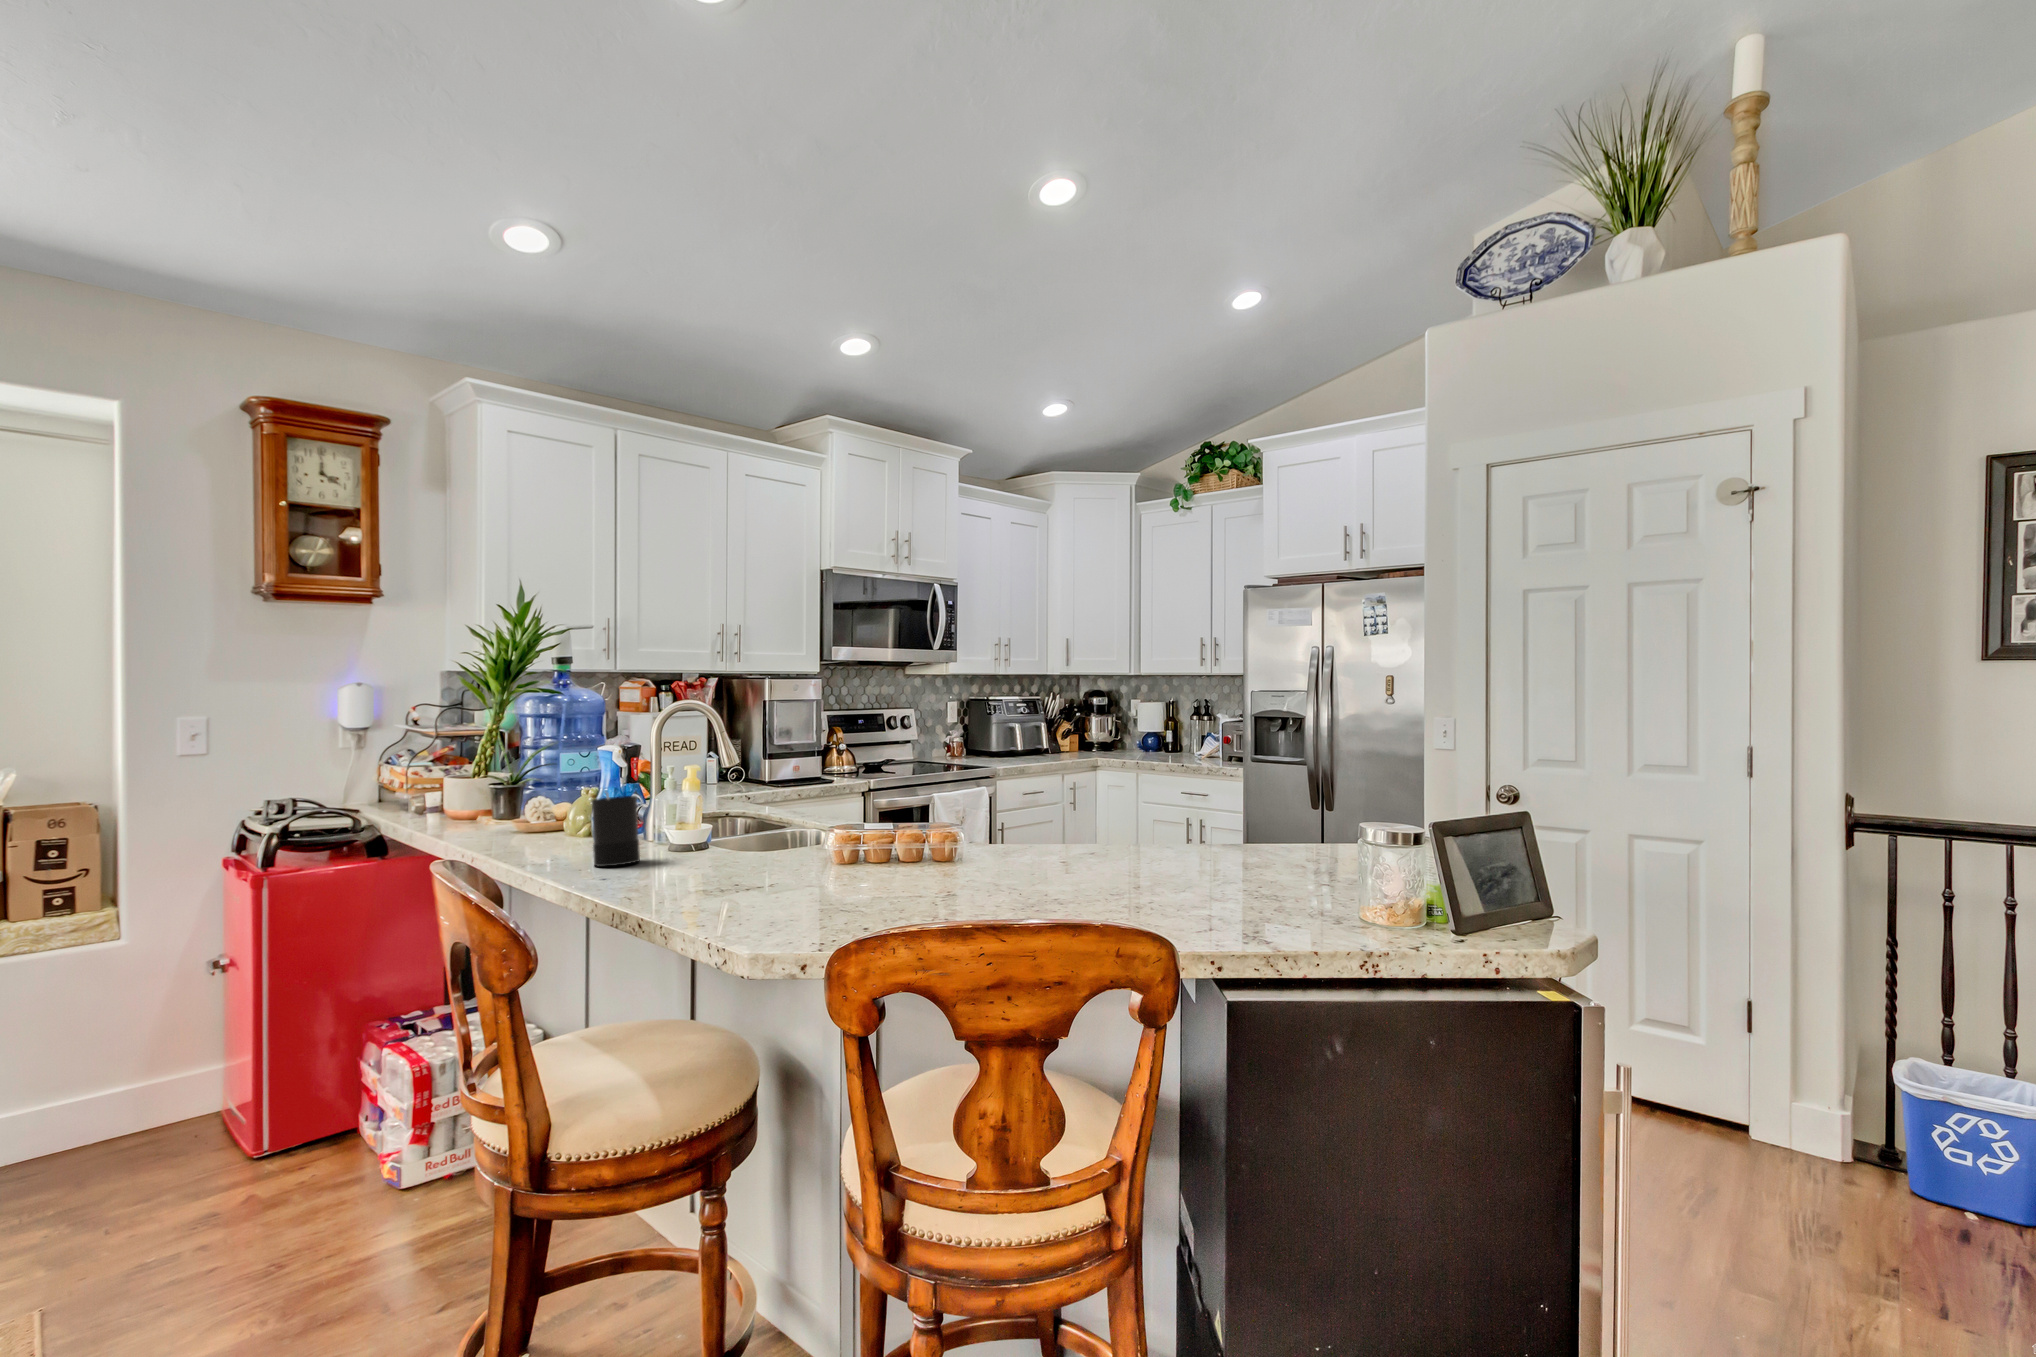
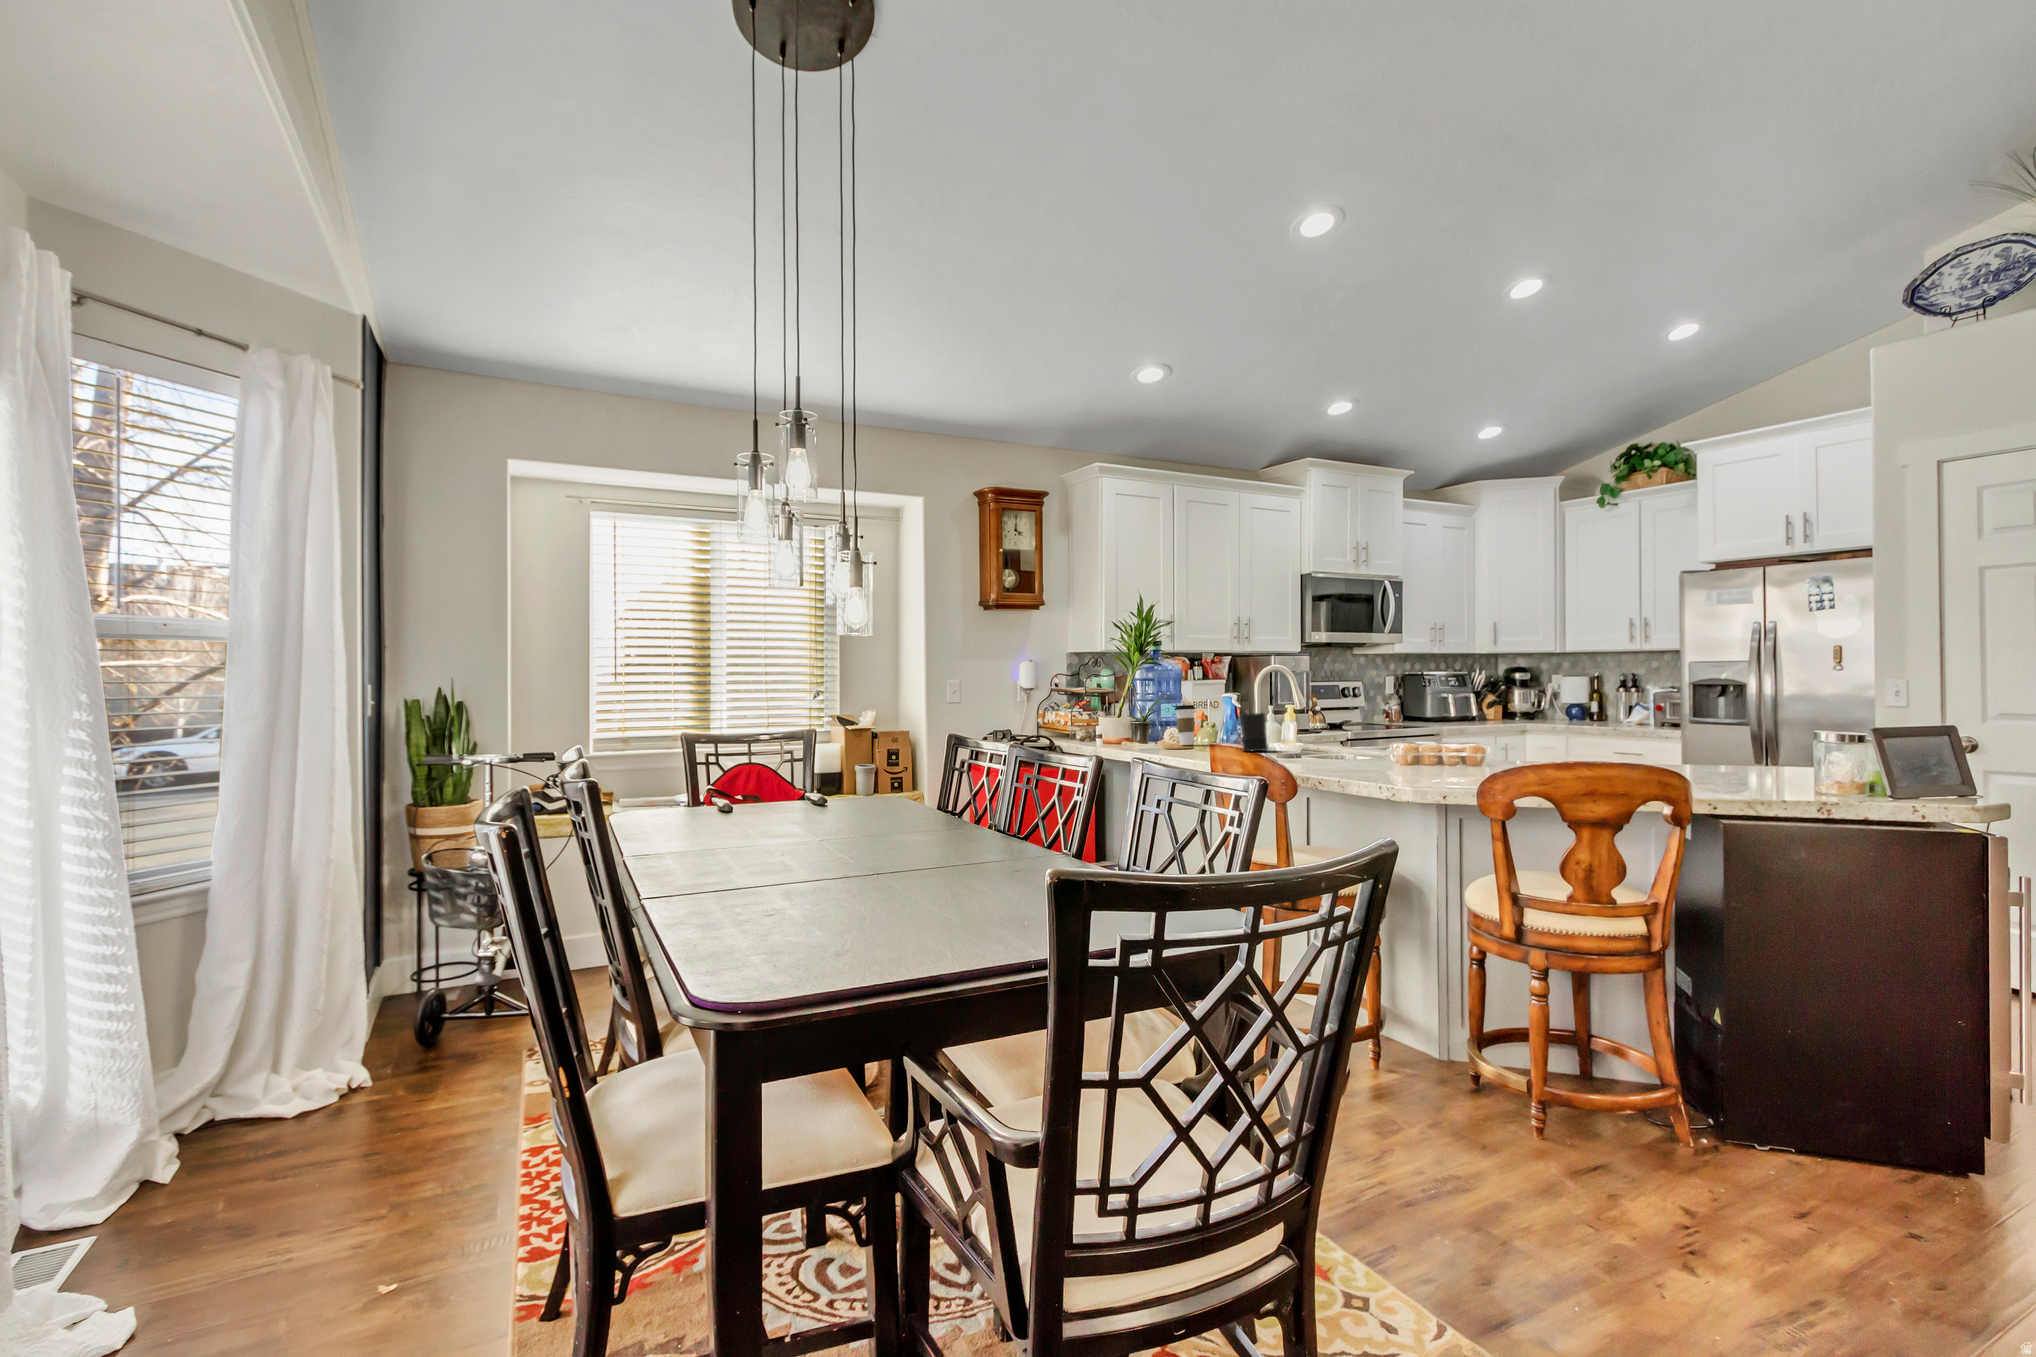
coffee cup: none [511,776,550,846] -> present [1175,705,1195,745]

